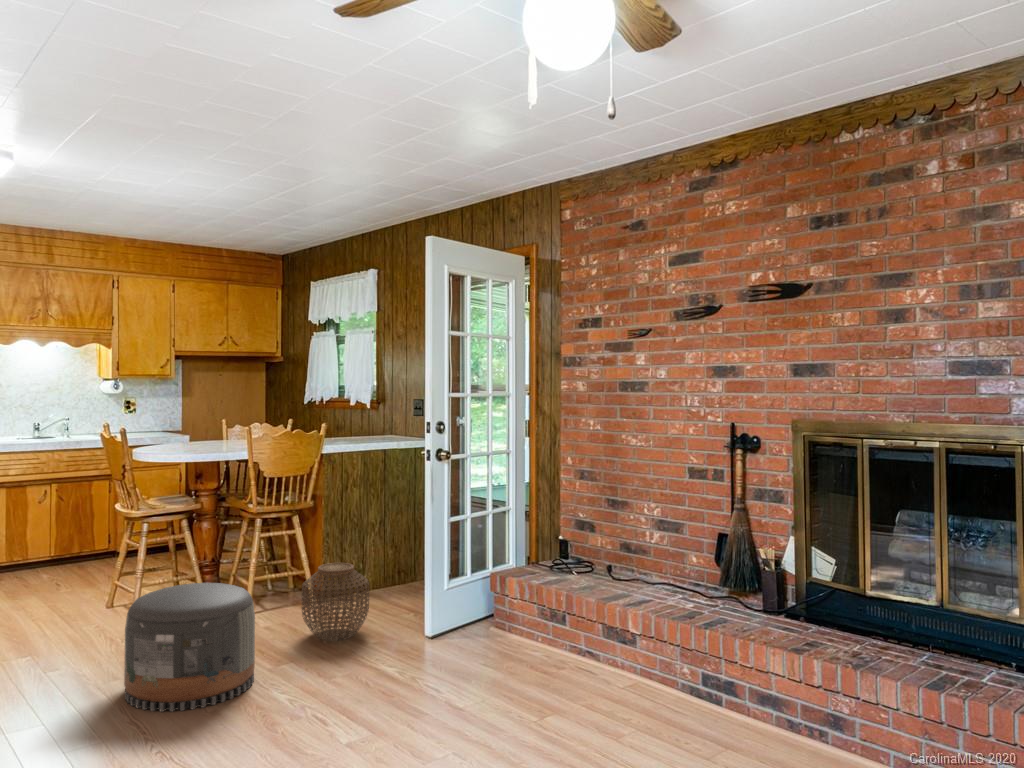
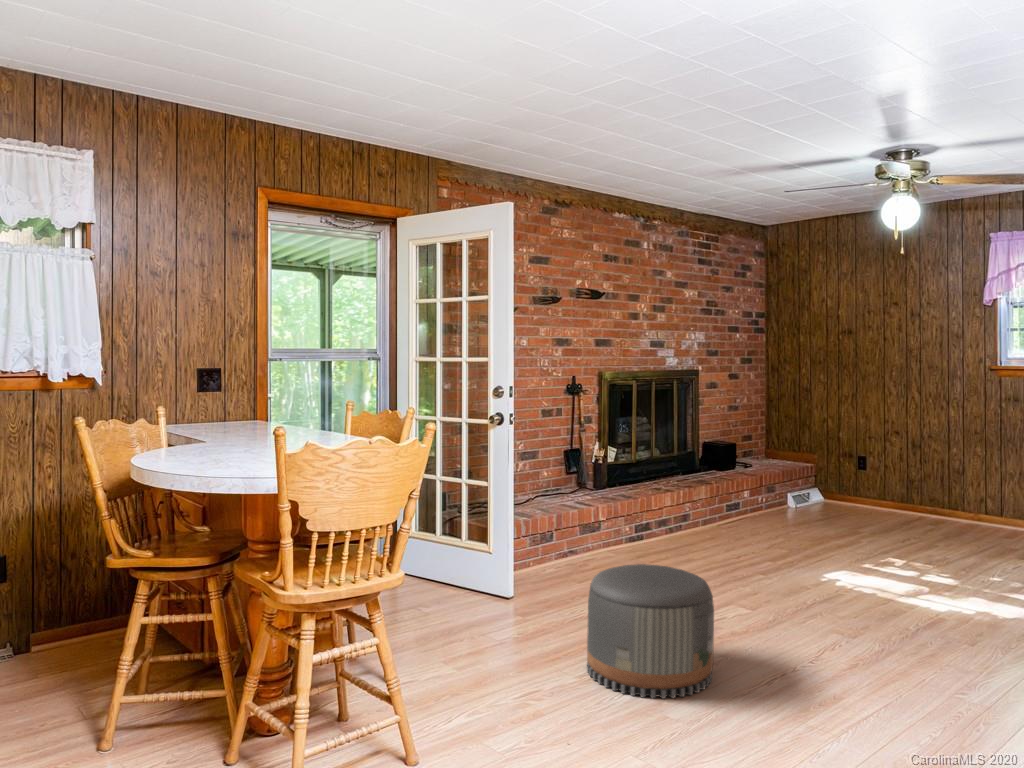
woven basket: present [302,563,369,640] -> none [455,549,527,634]

